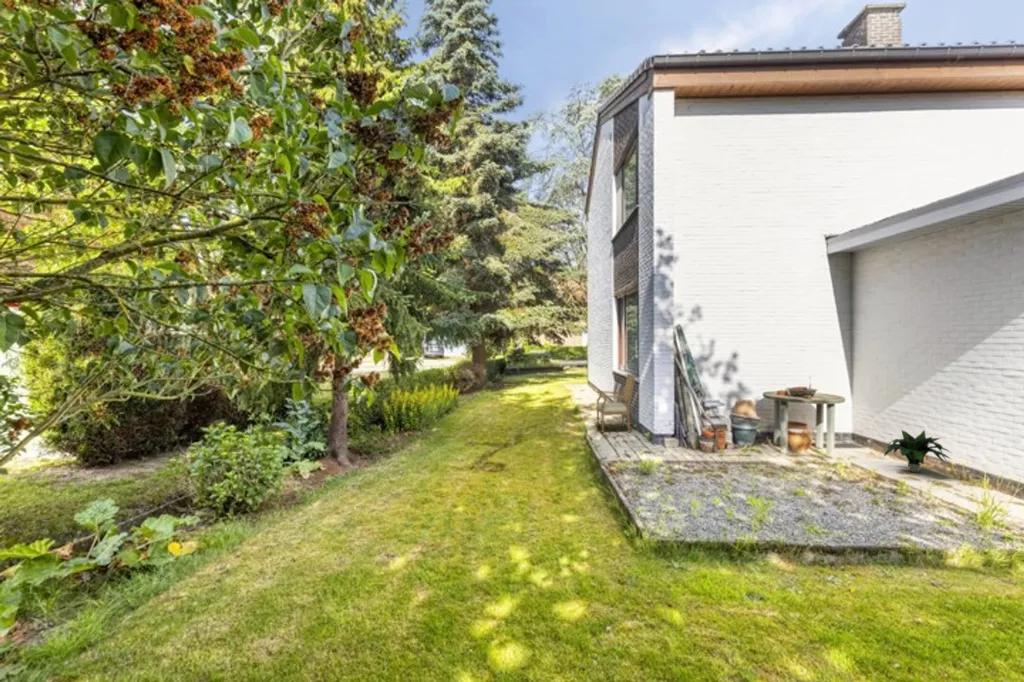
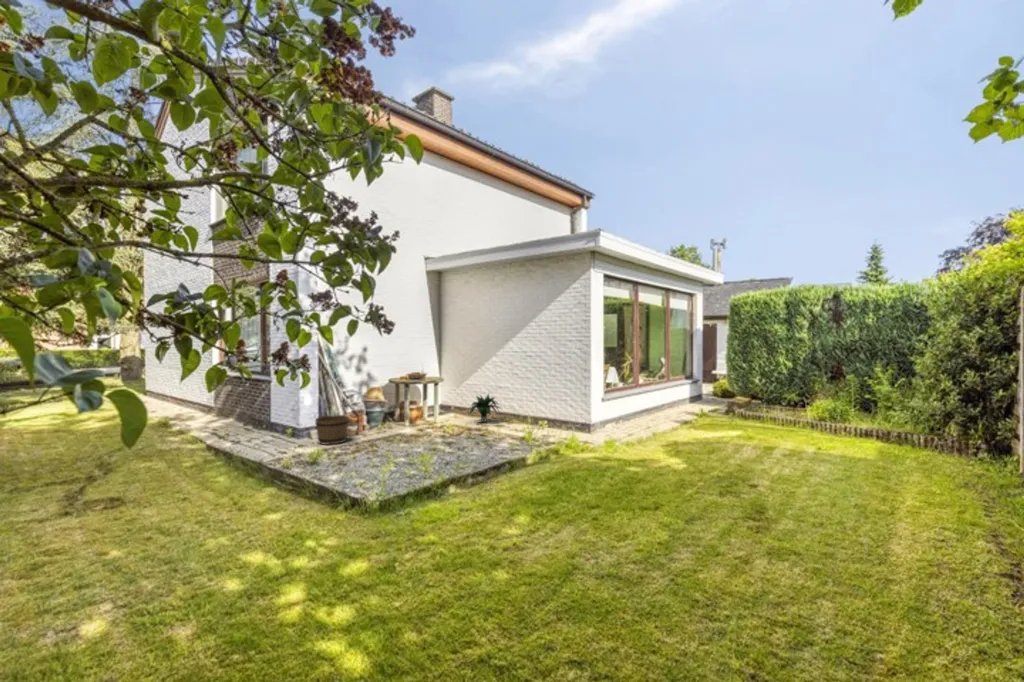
chair: present [597,374,635,433] -> none [213,372,268,441]
bucket: none [666,421,701,457] -> present [316,413,349,445]

